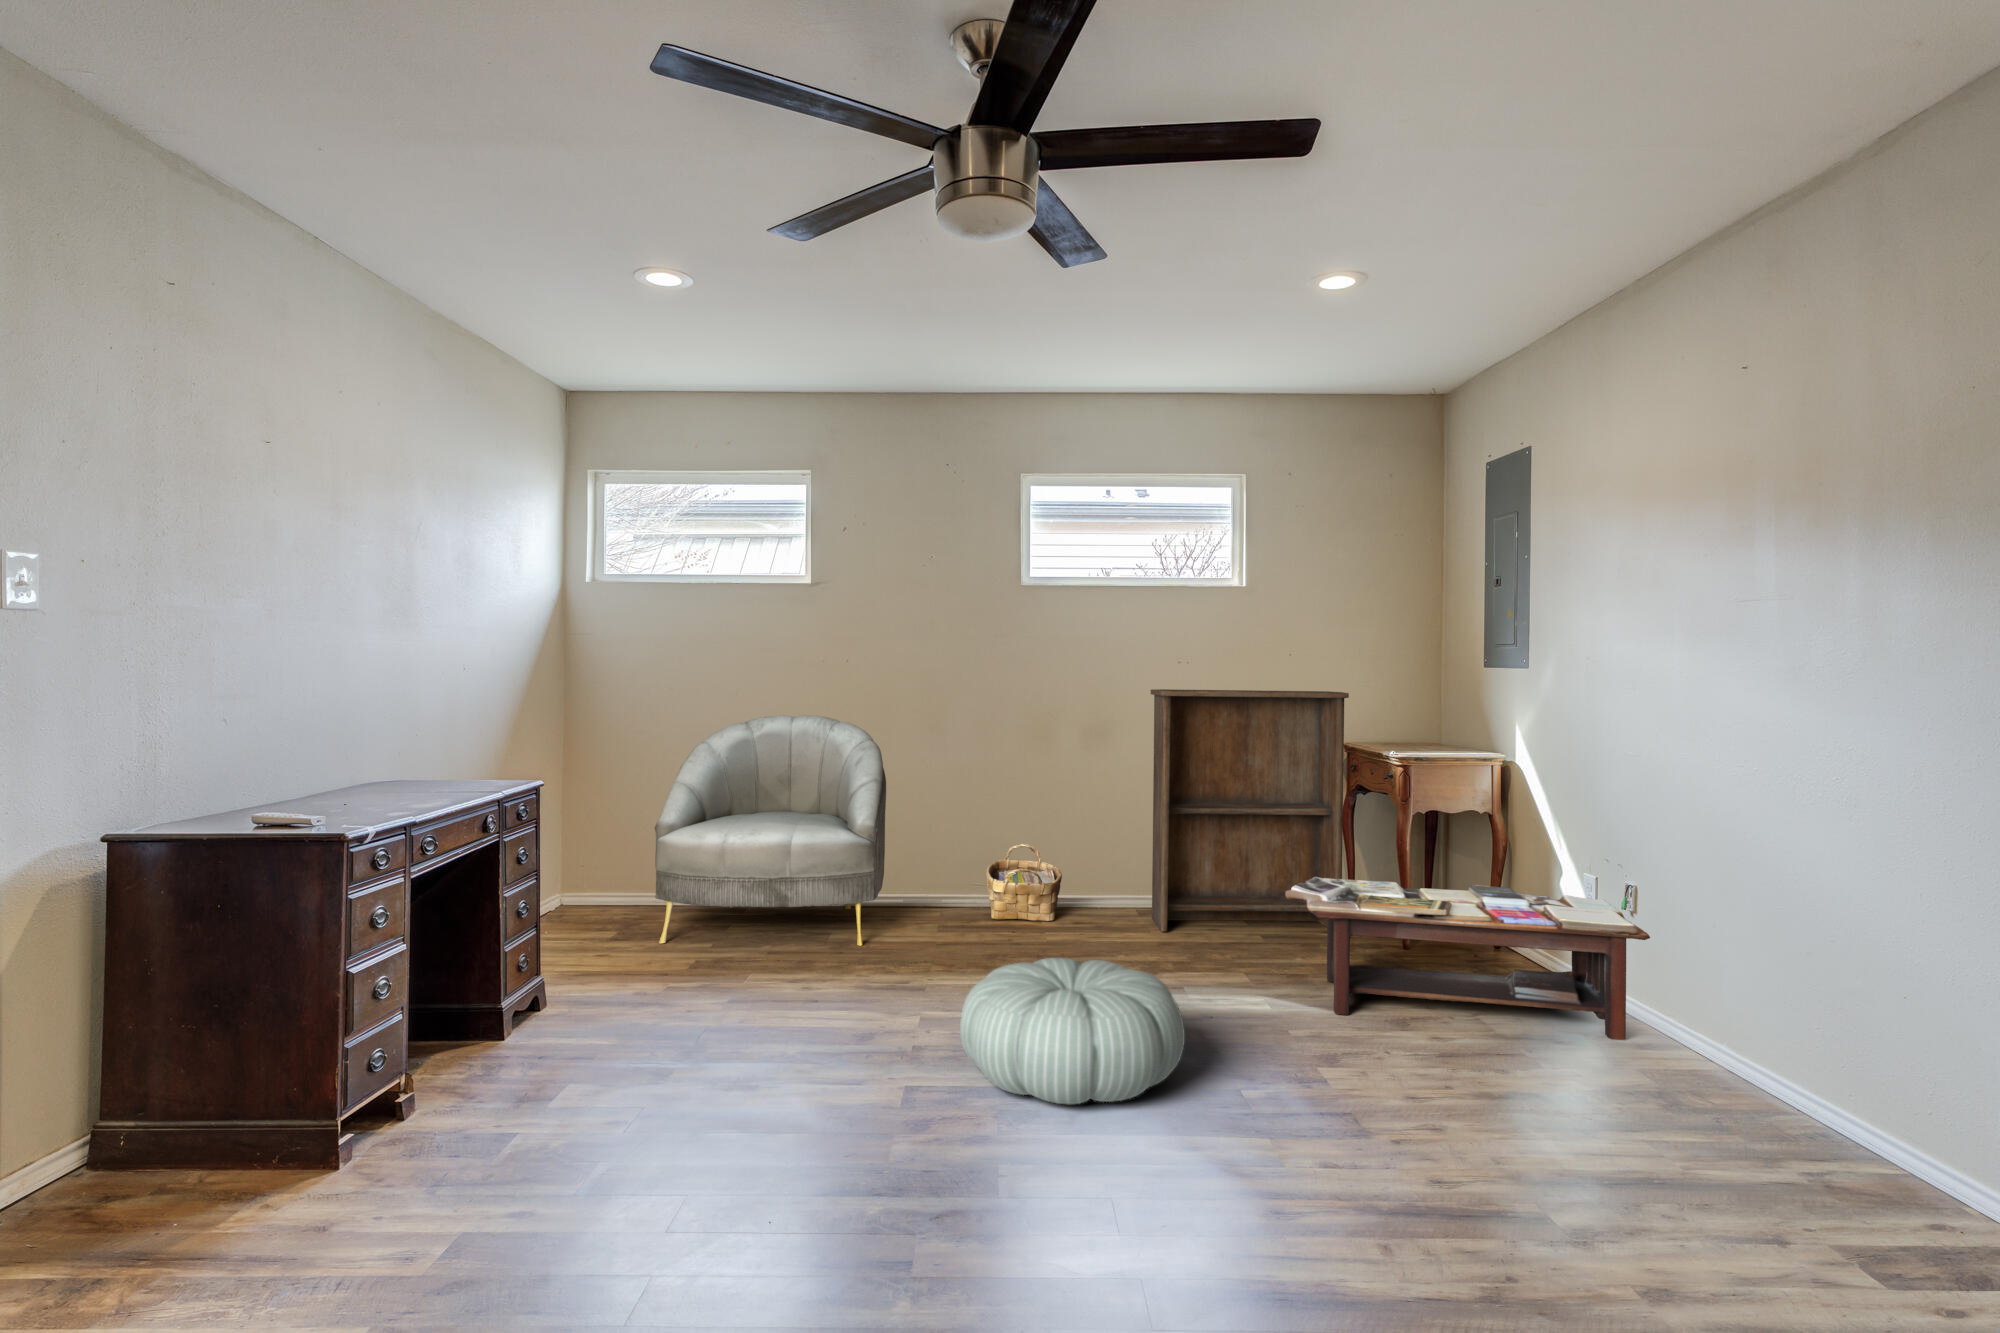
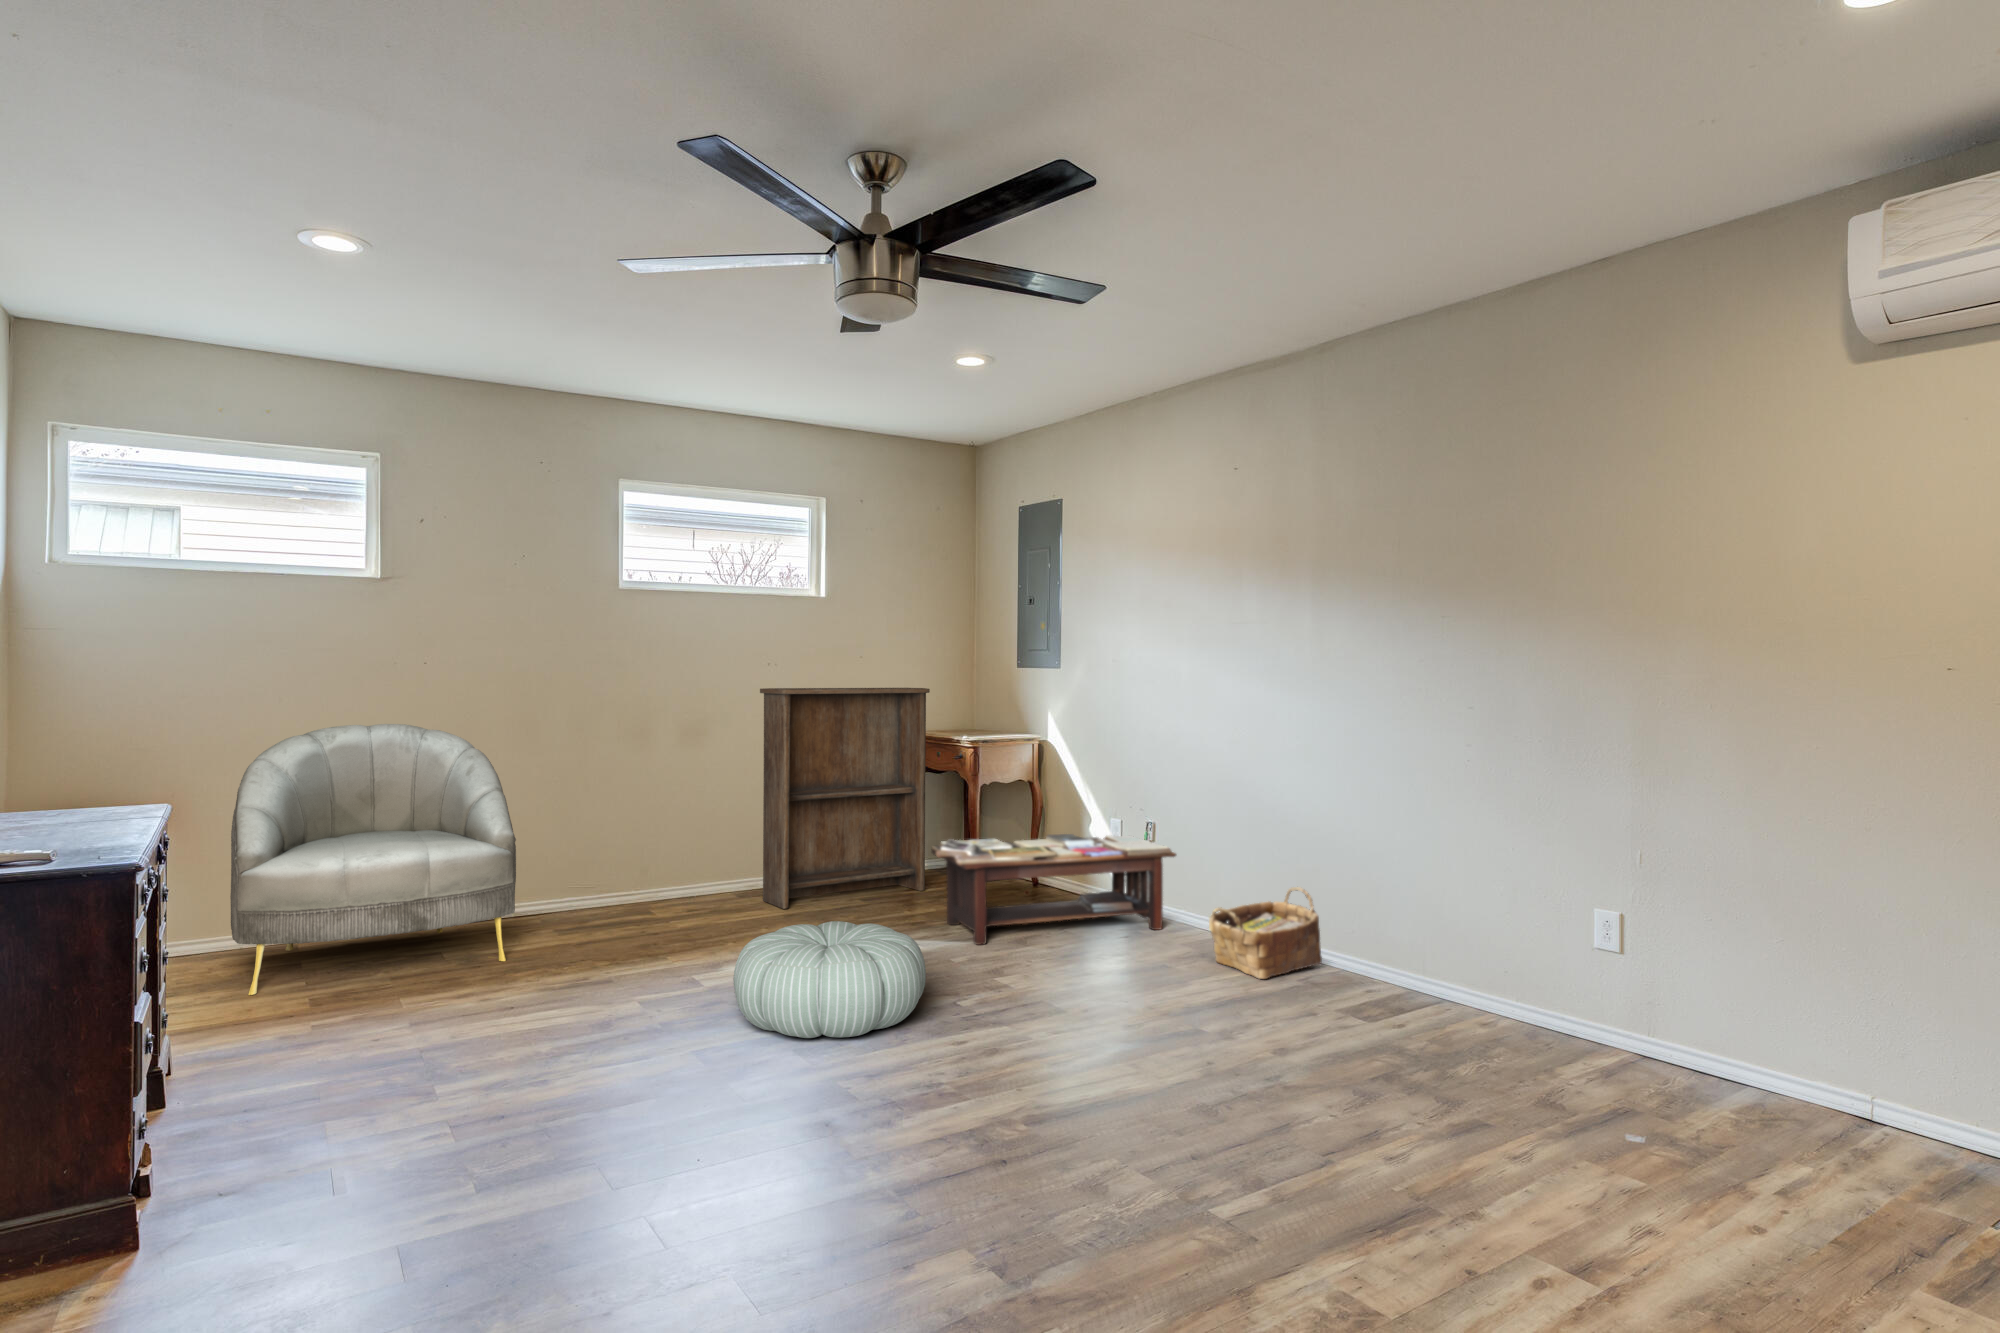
woven basket: present [986,844,1062,921] -> present [1209,887,1322,979]

